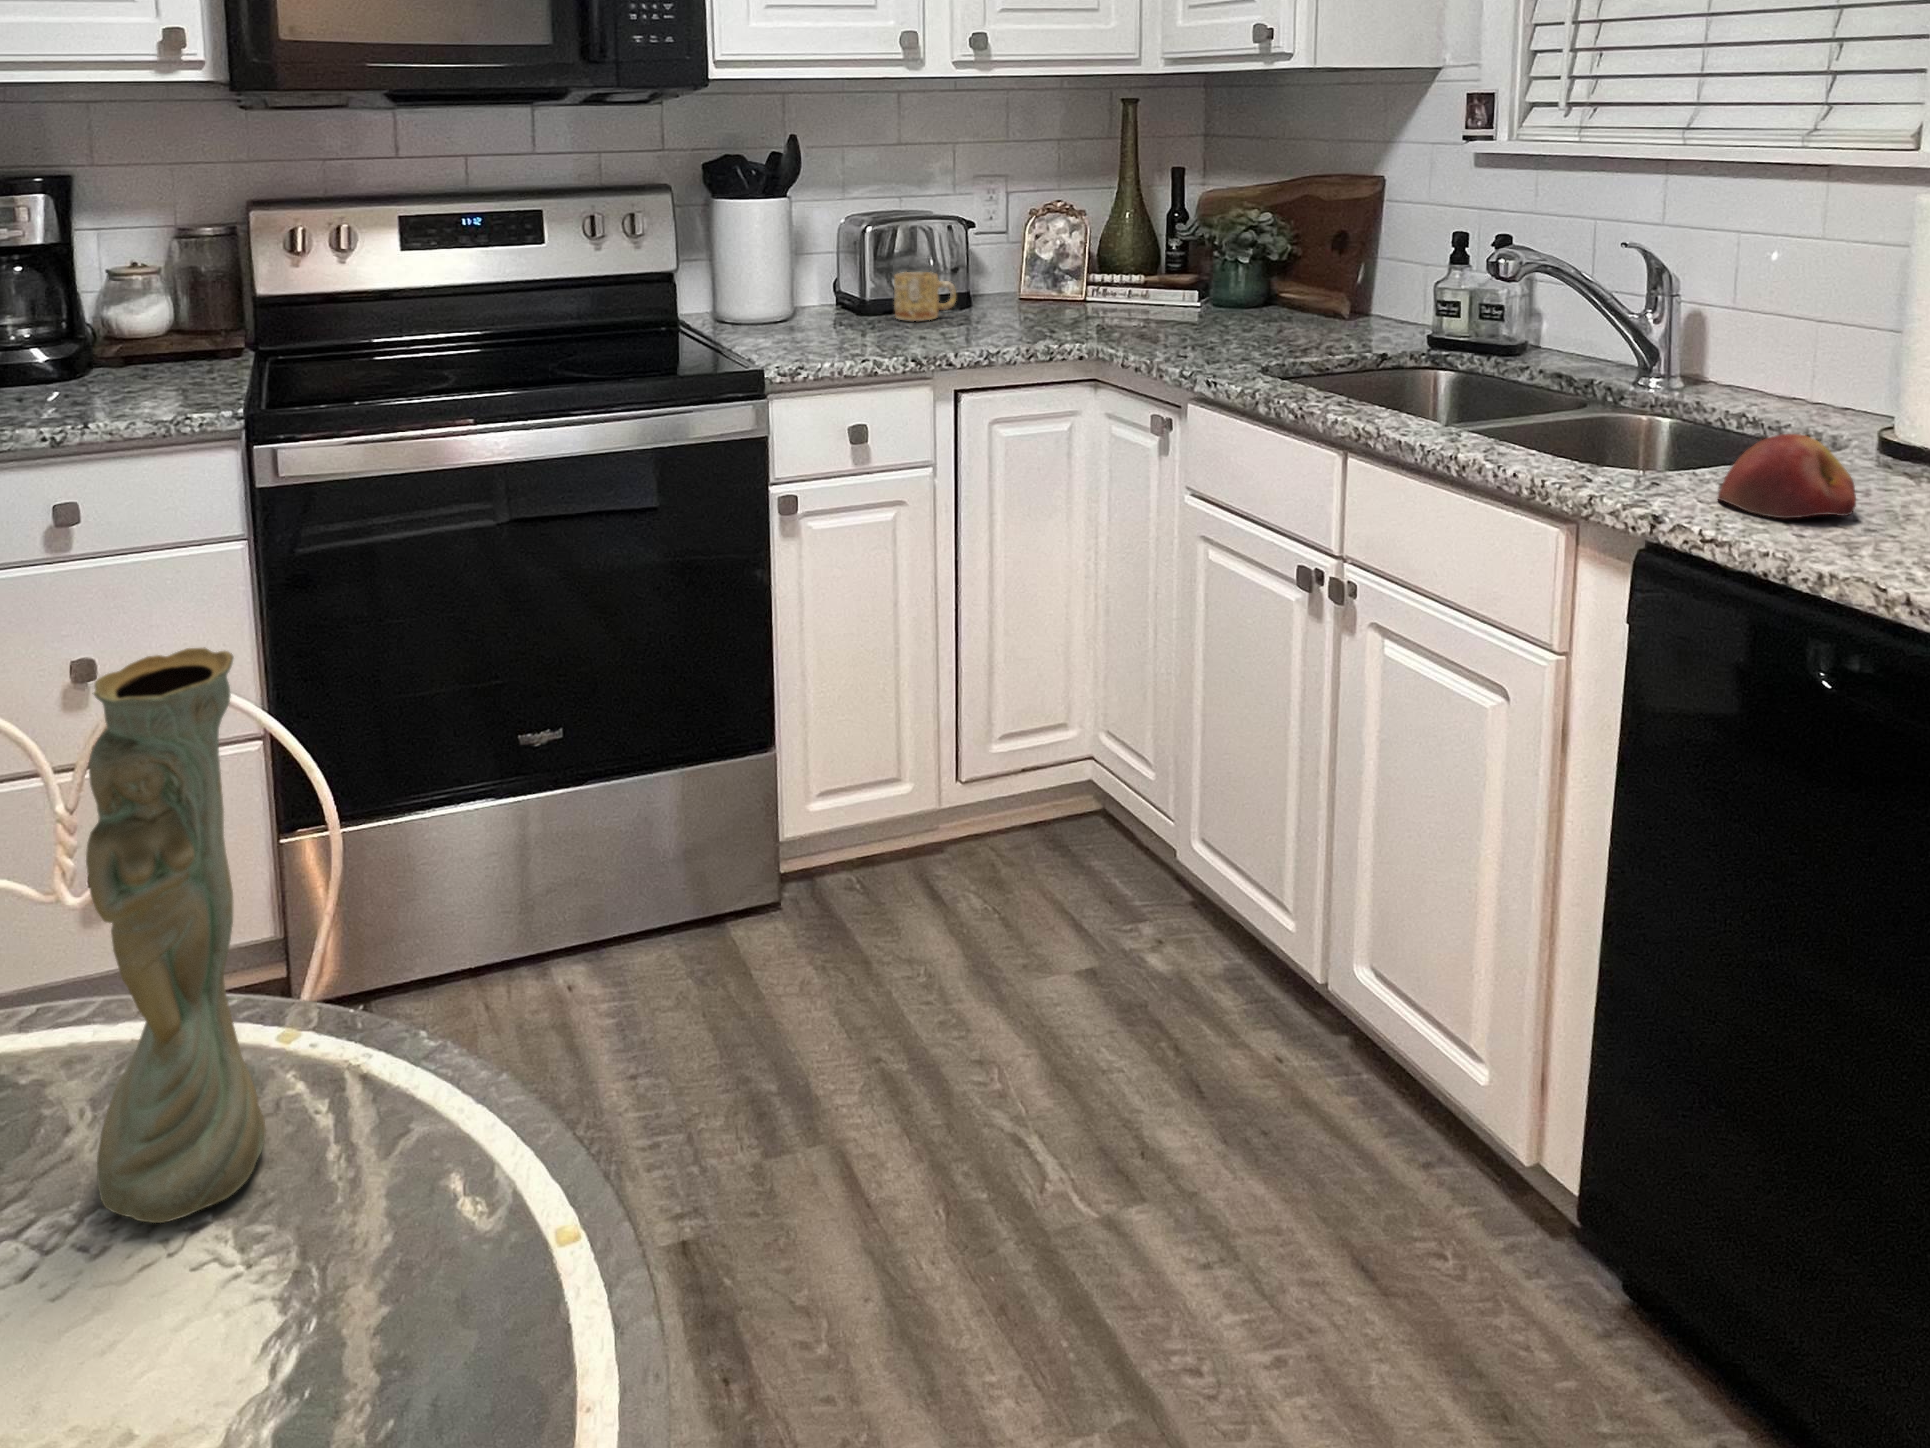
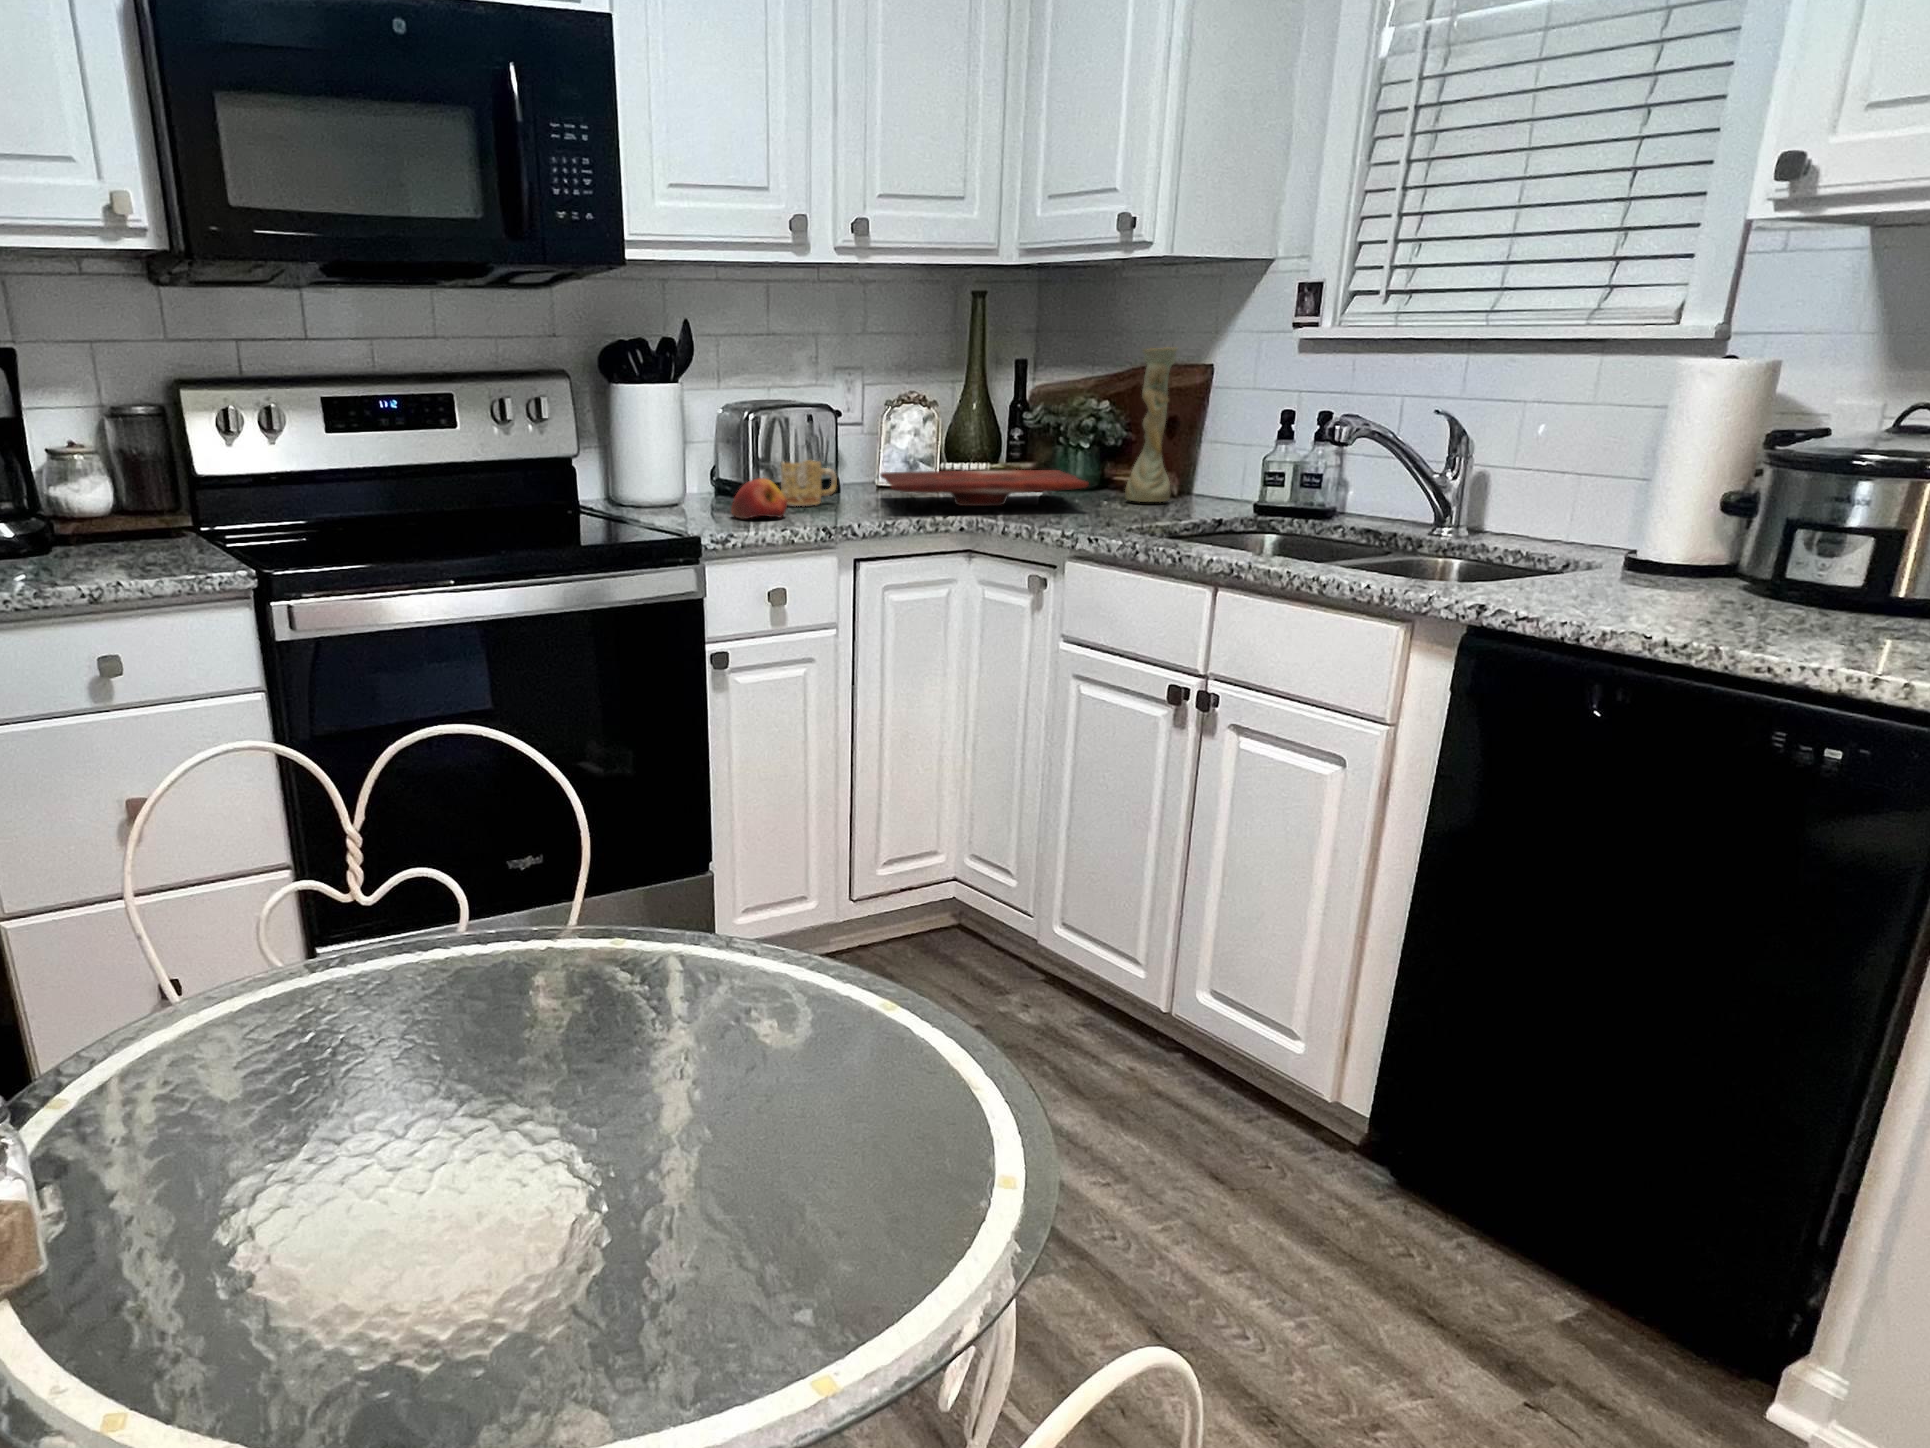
cutting board: none [1001,284,1228,325] -> present [880,470,1089,506]
apple: present [1718,434,1856,518] -> present [731,478,787,518]
vase: present [86,647,266,1223] -> present [1125,347,1178,502]

